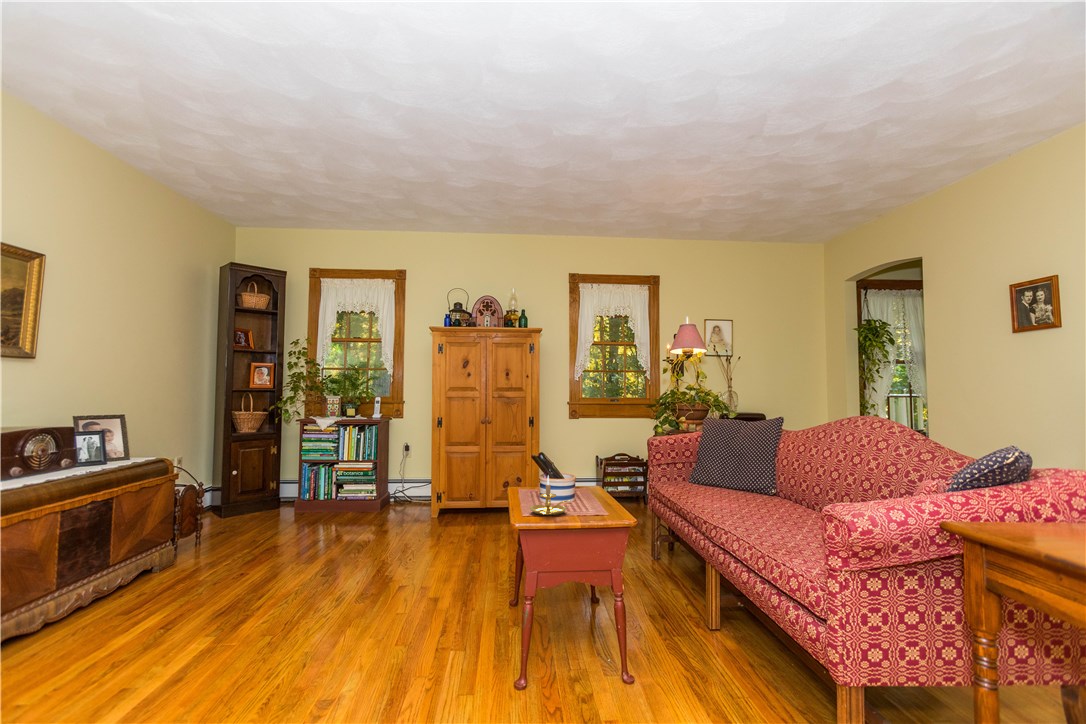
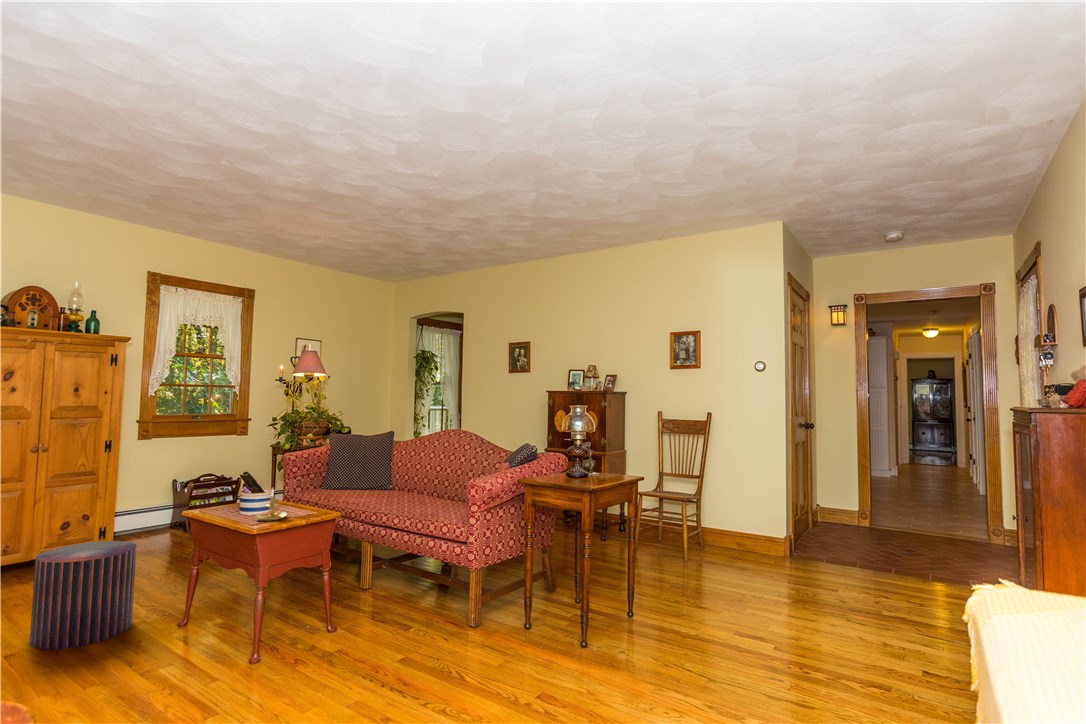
pouf: none [406,503,480,599] -> present [30,541,137,649]

